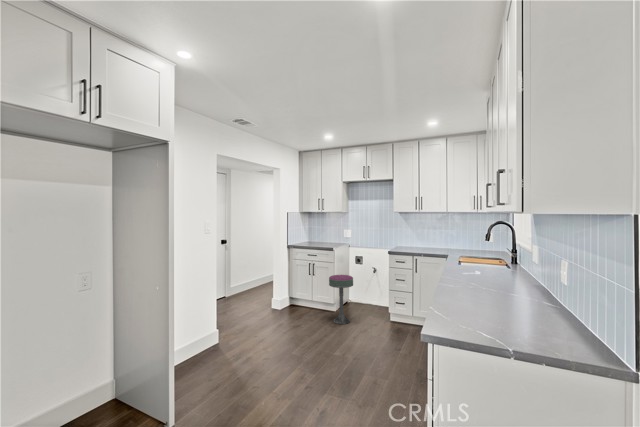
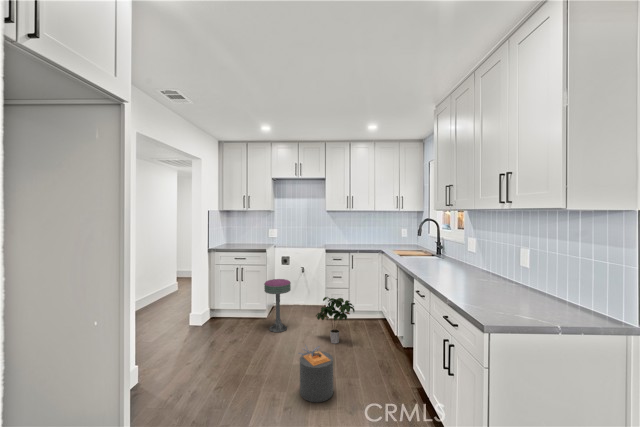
potted plant: none [373,294,410,342] -> present [316,297,355,344]
trash can: none [331,331,367,390] -> present [300,350,333,402]

